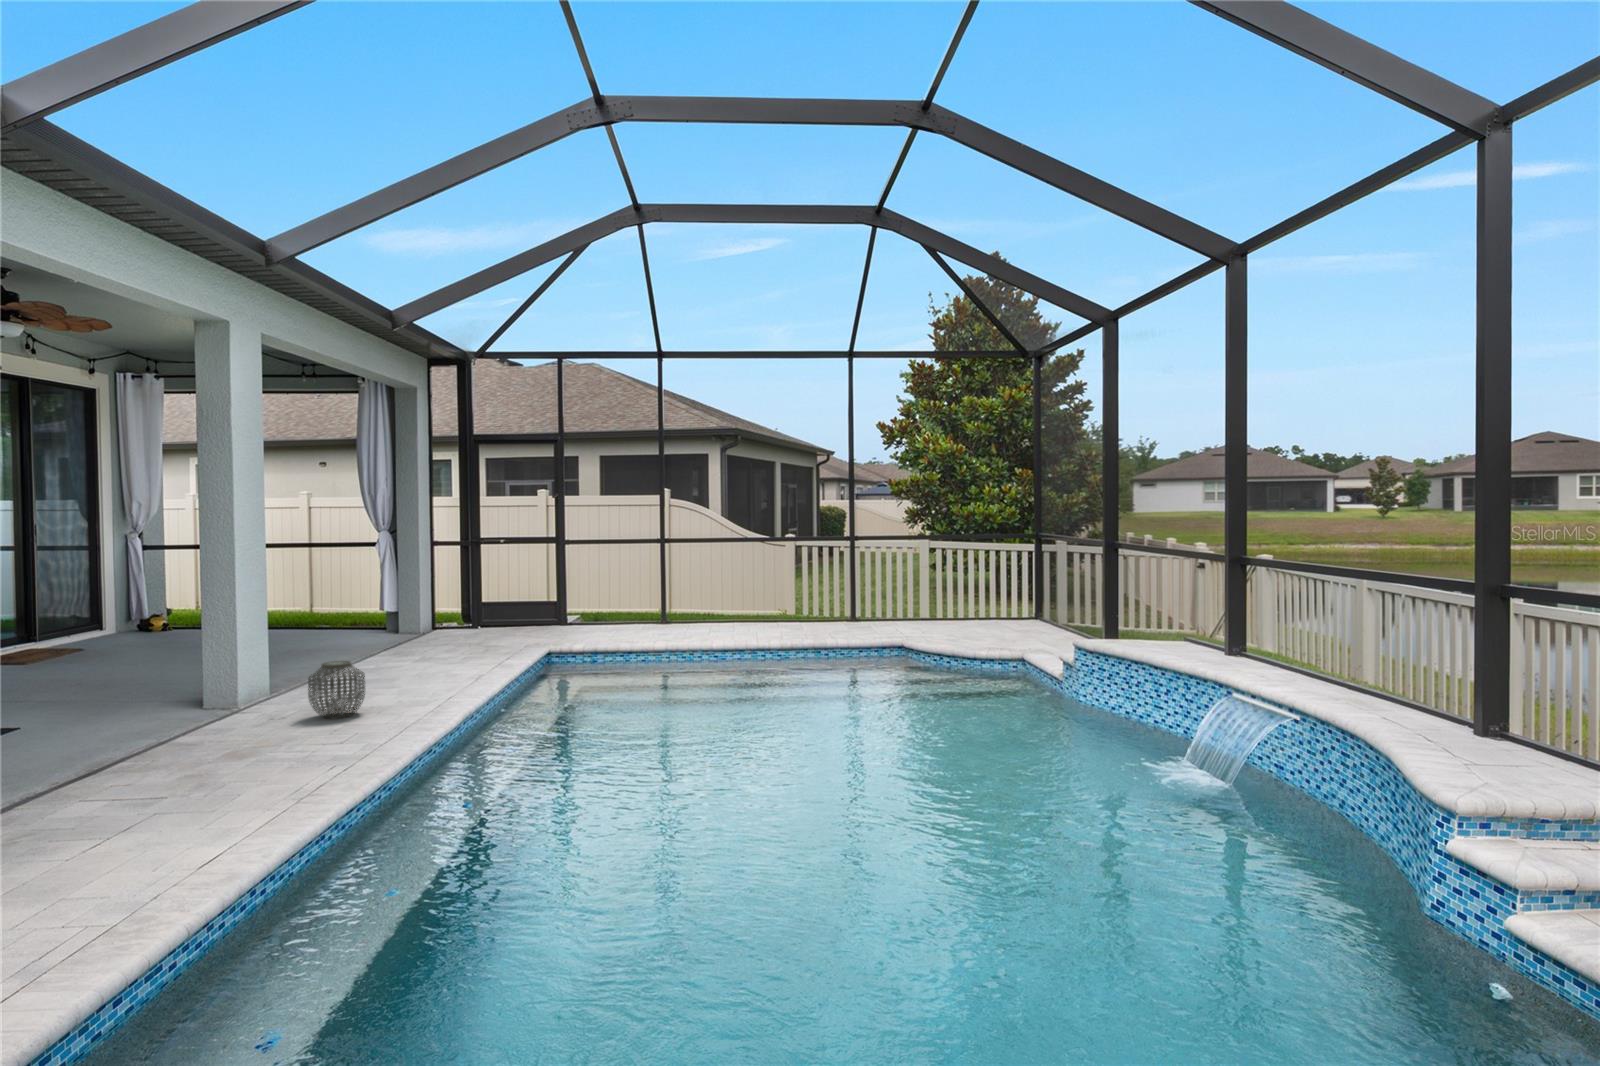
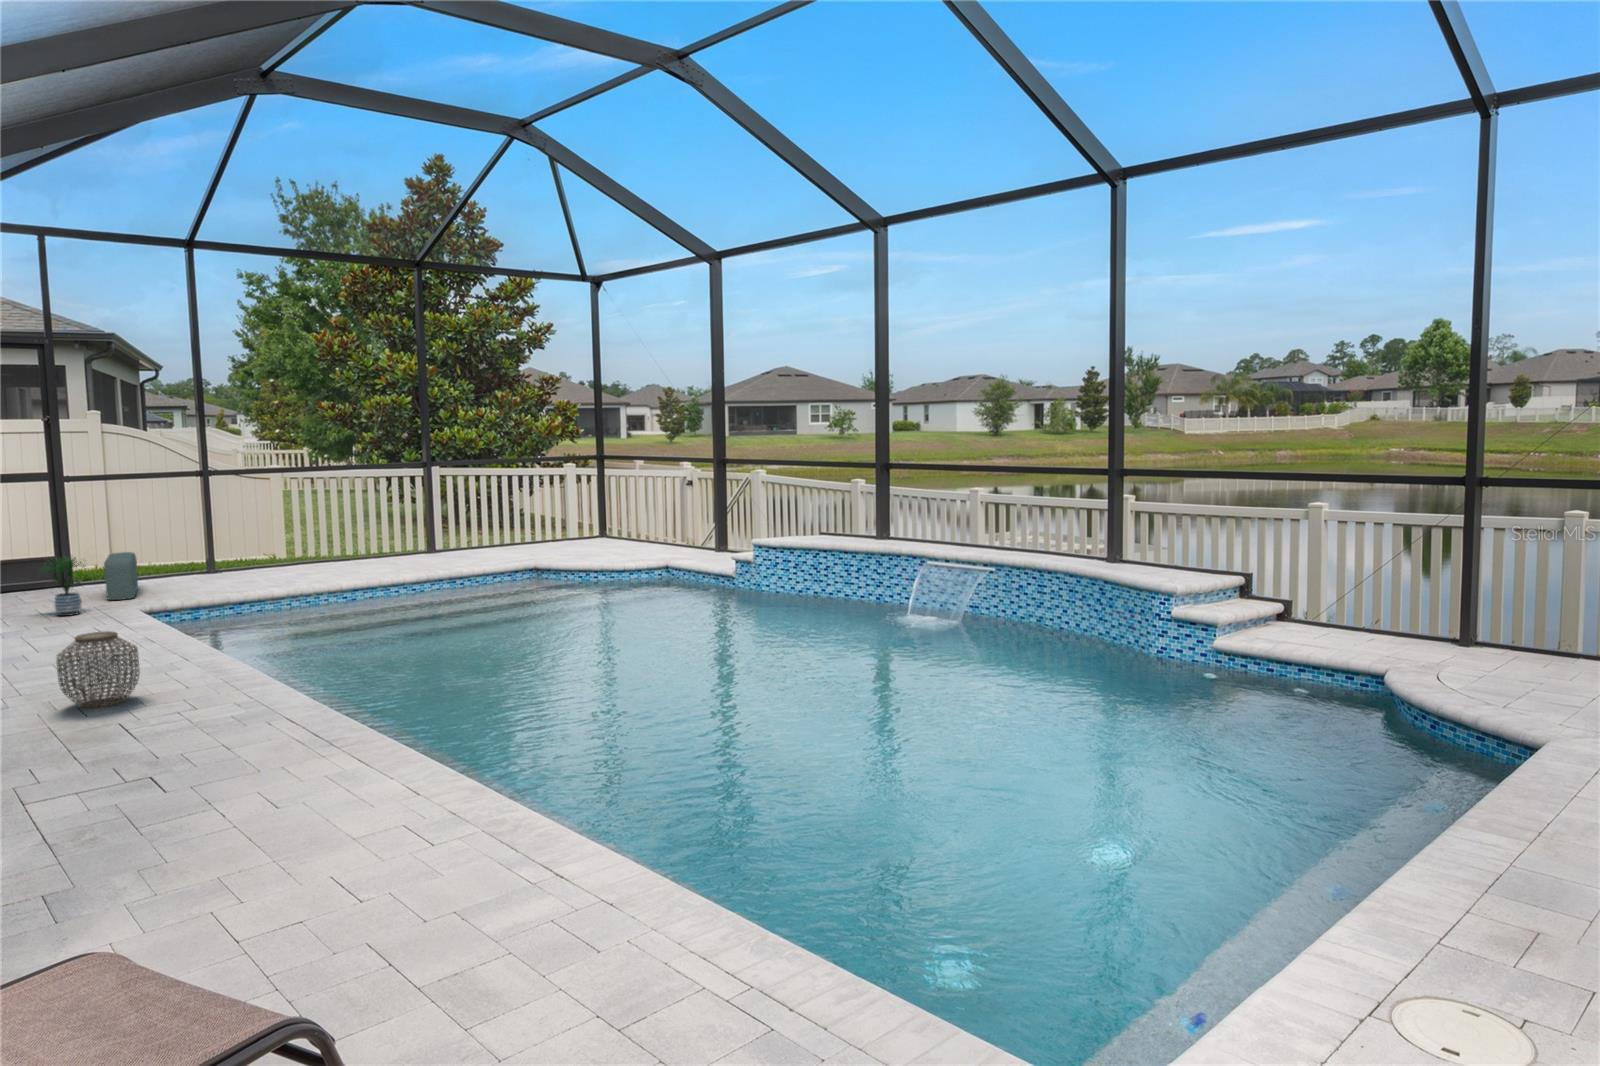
potted plant: none [497,601,532,647] -> present [41,556,85,616]
pouf: none [558,602,599,639] -> present [104,552,138,600]

